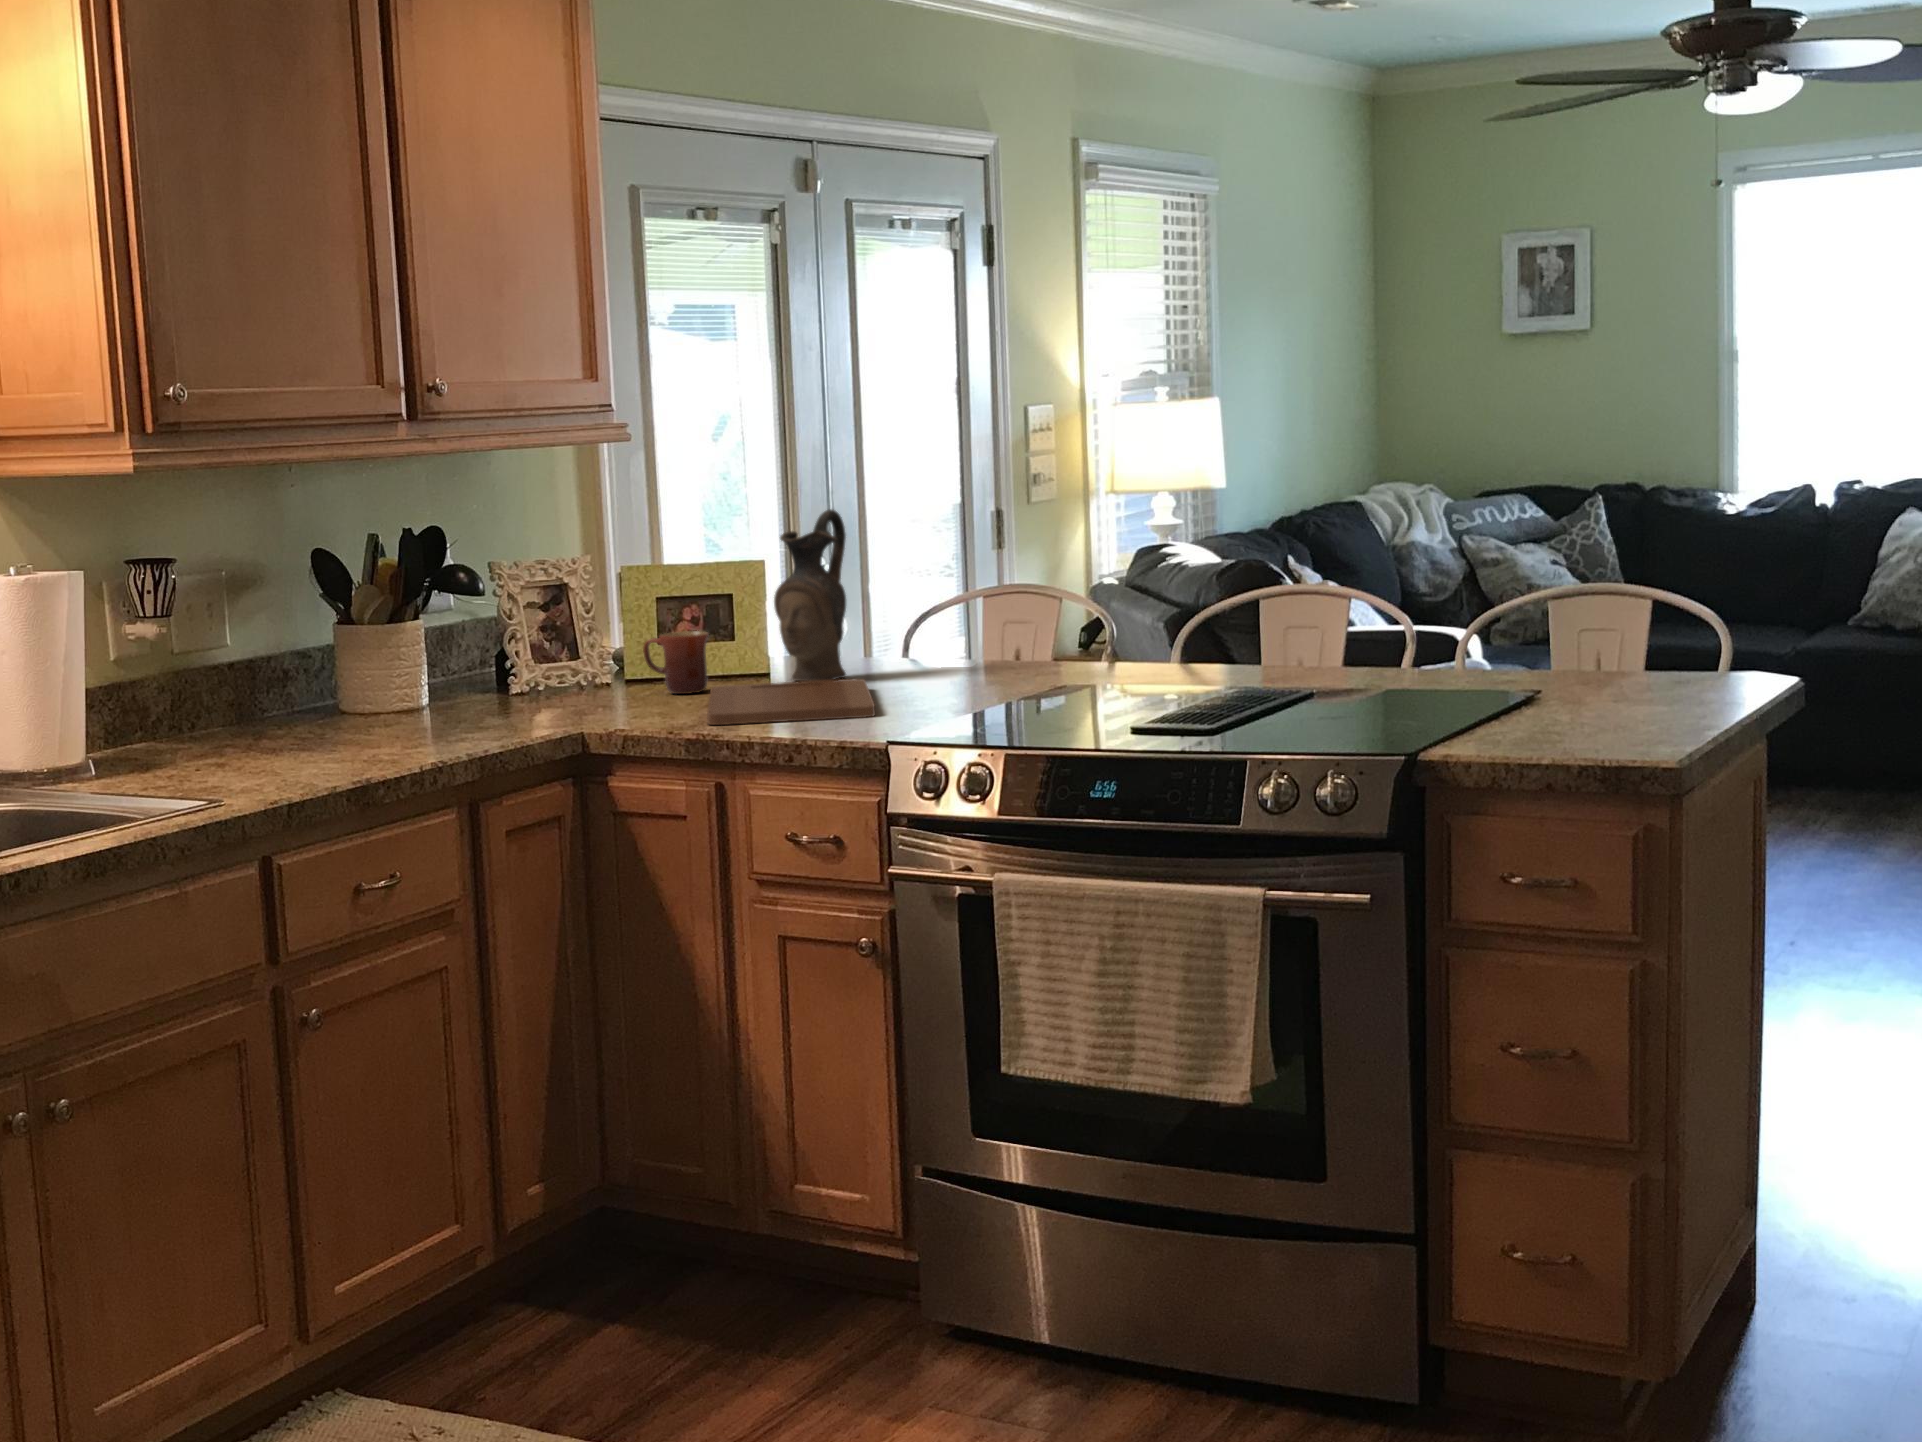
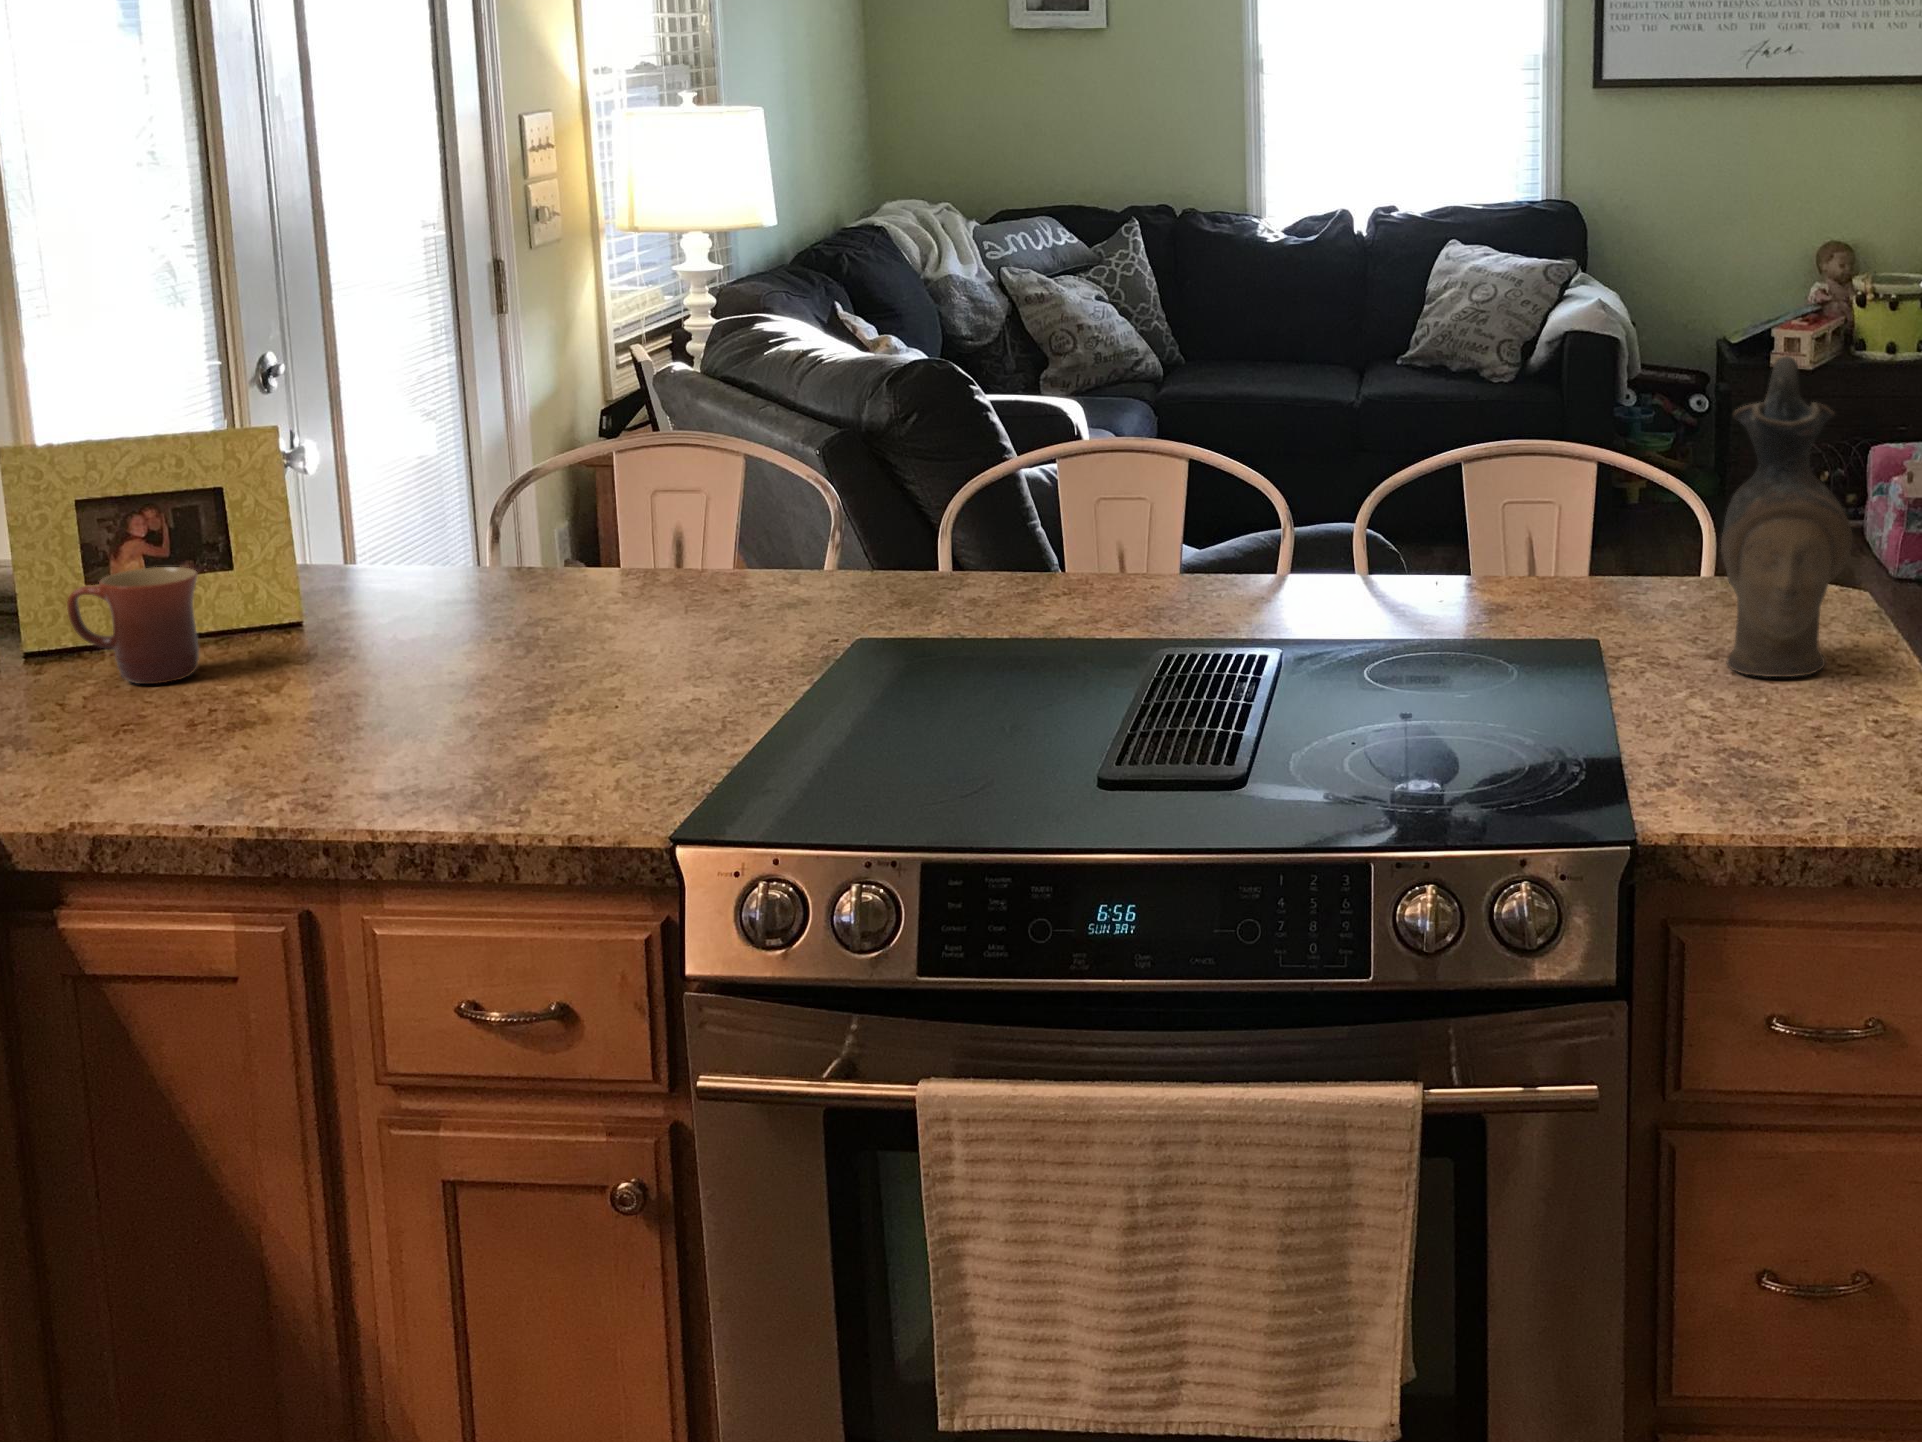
ceramic pitcher: present [774,509,846,681] -> present [1721,357,1853,677]
cutting board: present [707,679,875,725] -> none [219,641,581,798]

